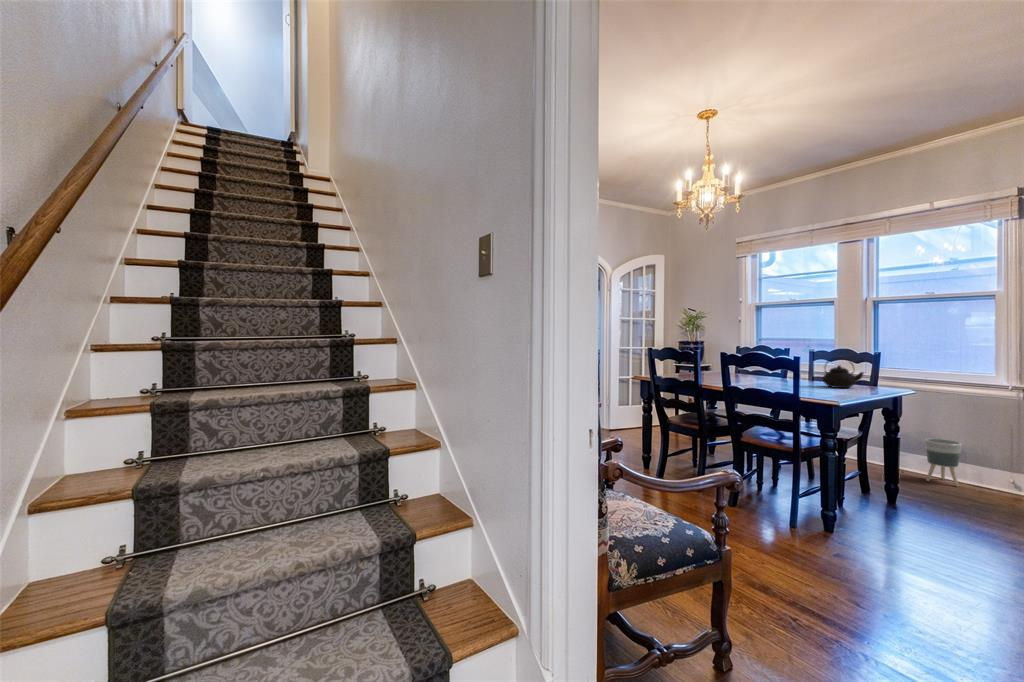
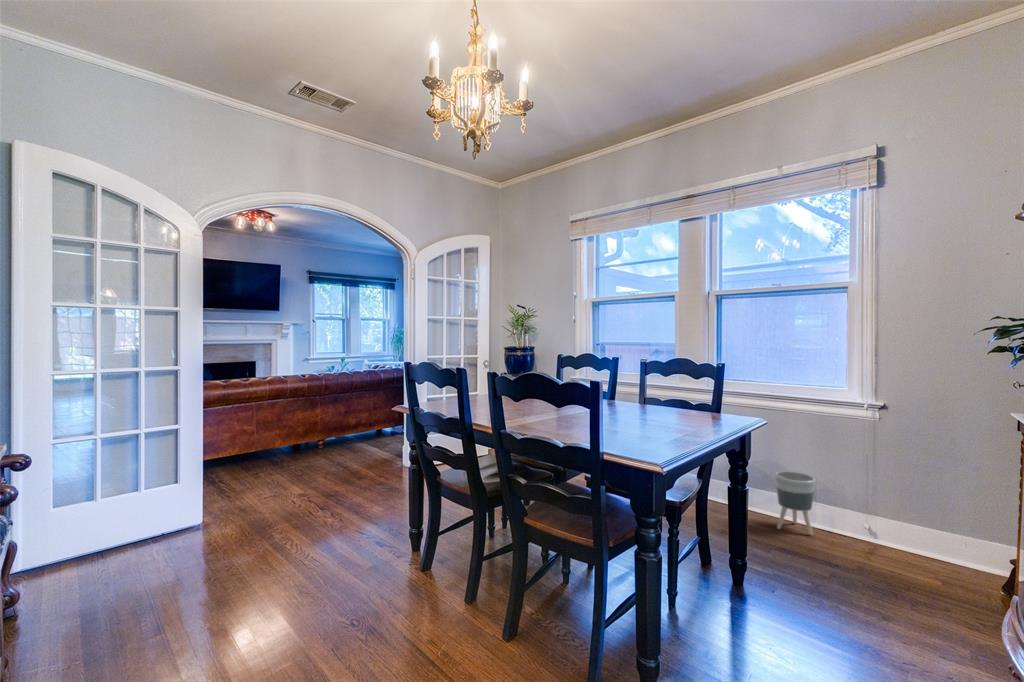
teapot: present [822,357,864,388] -> none [651,373,704,419]

